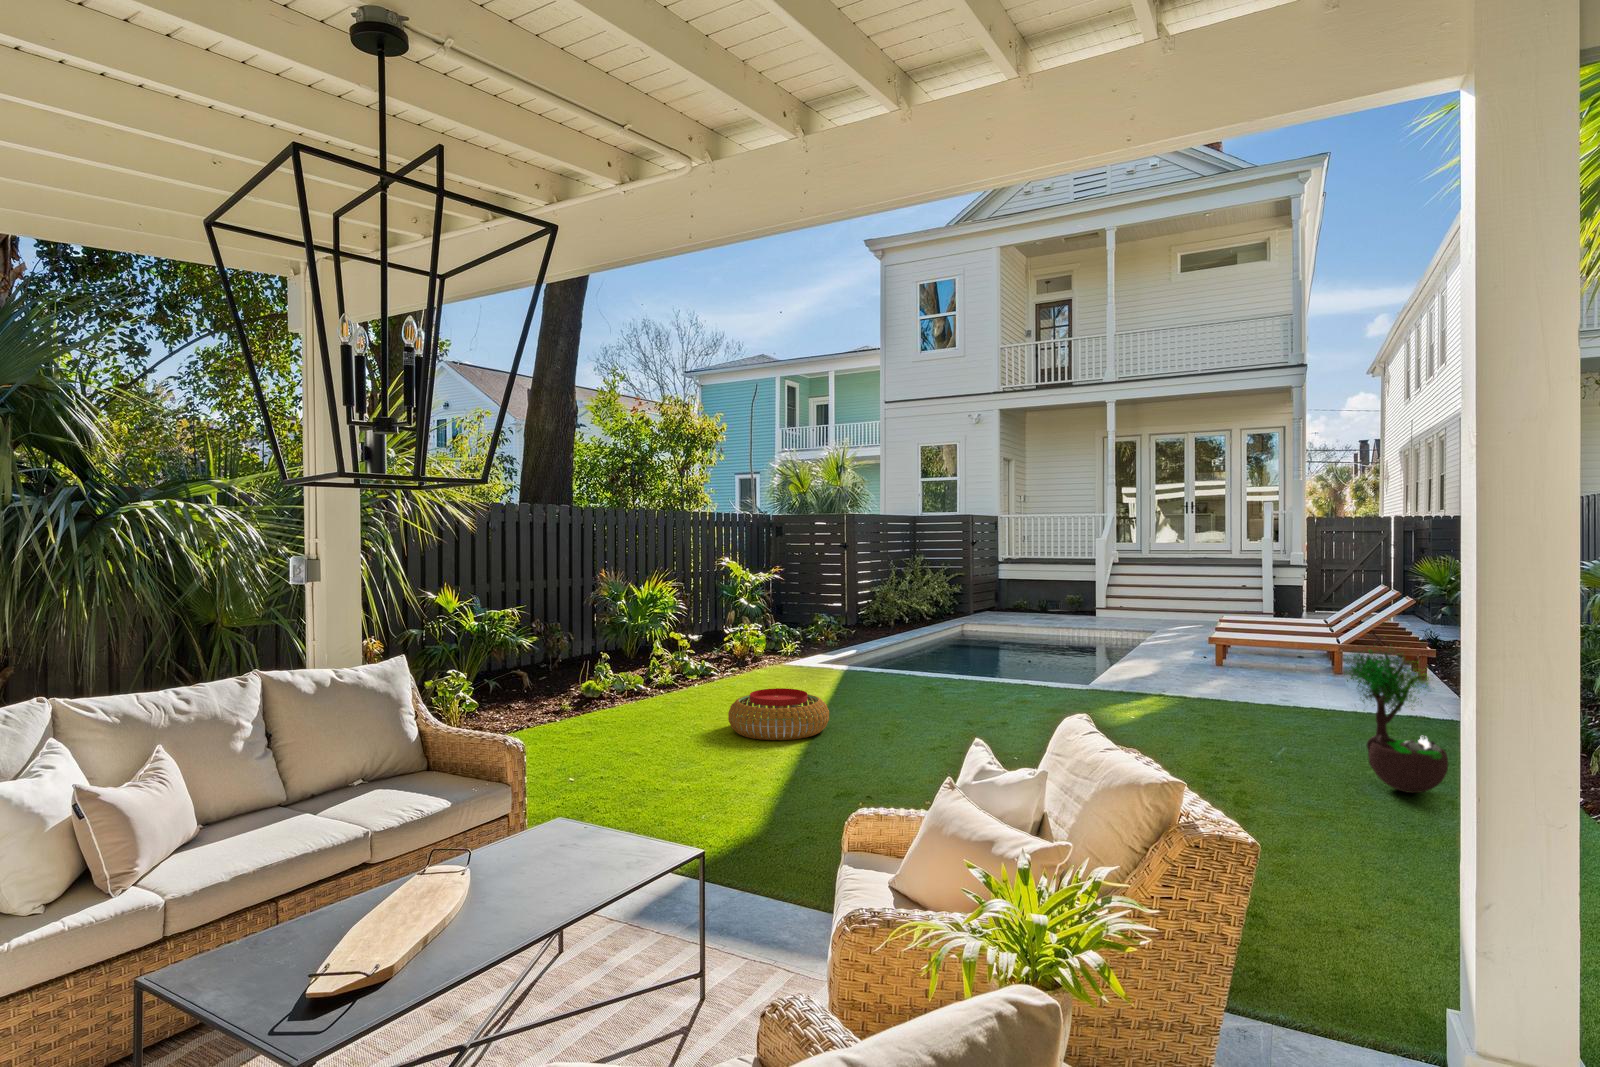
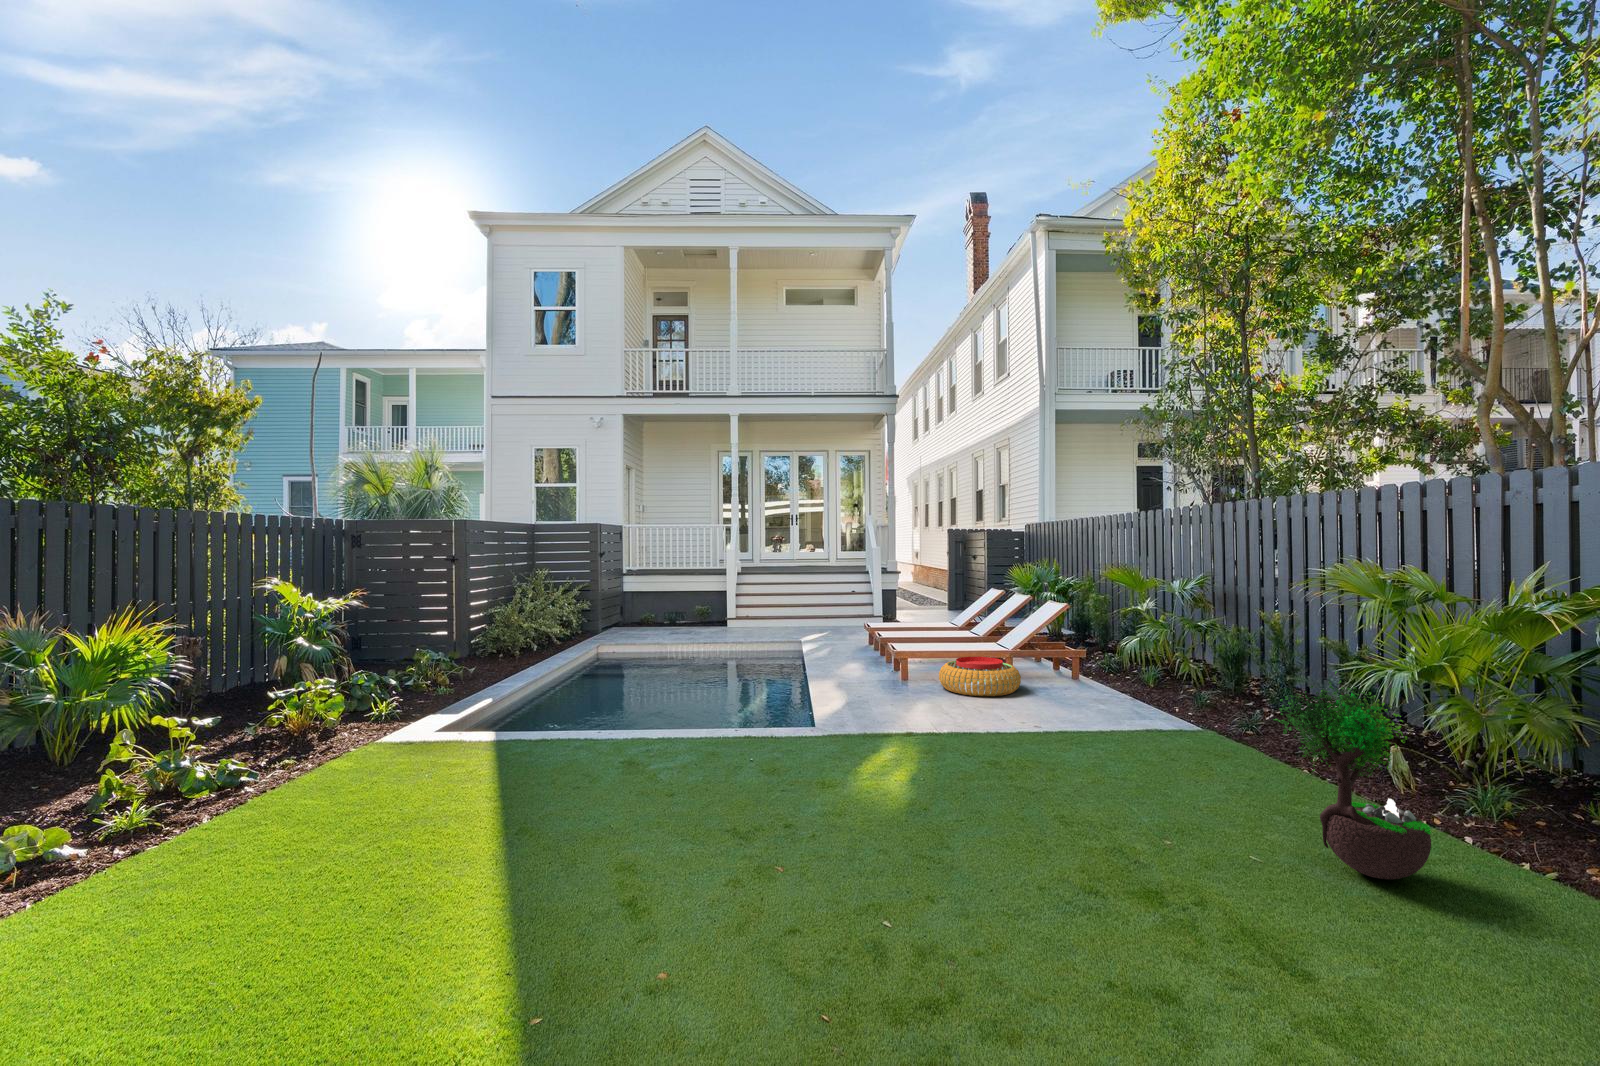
pouf: present [728,688,829,740] -> present [939,657,1021,696]

